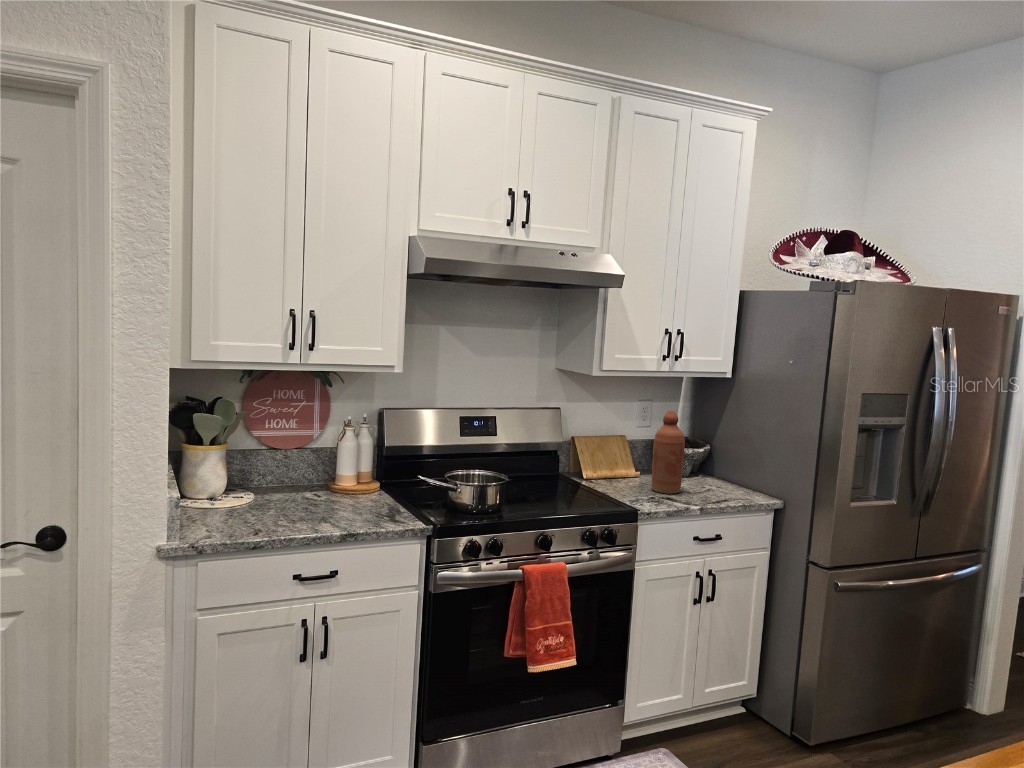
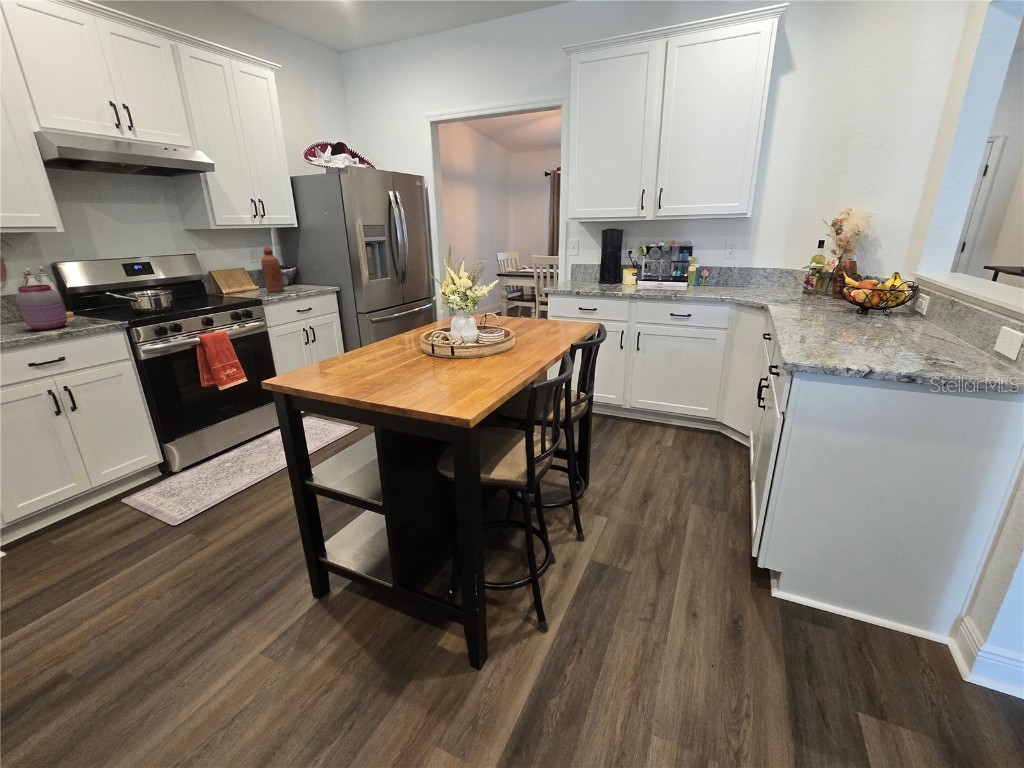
jar: none [315,450,364,521] -> present [16,285,67,330]

